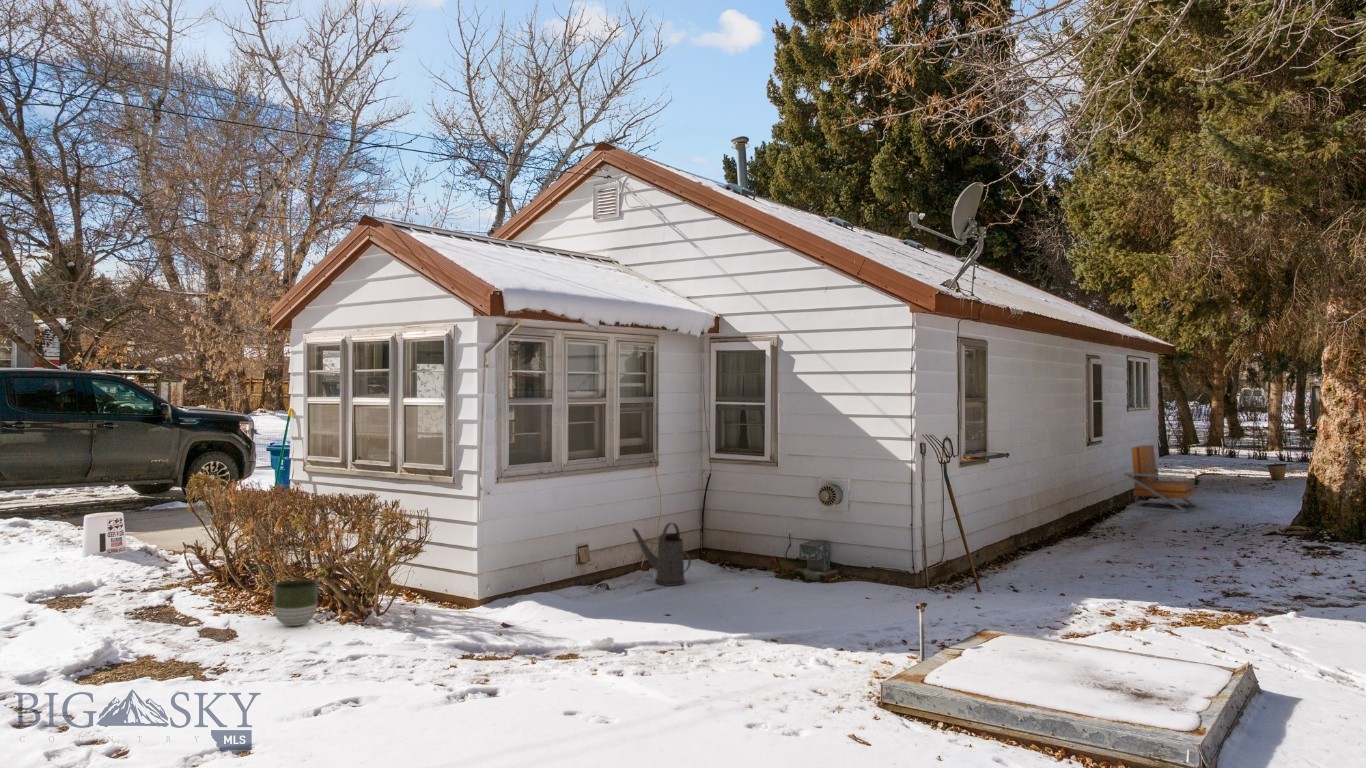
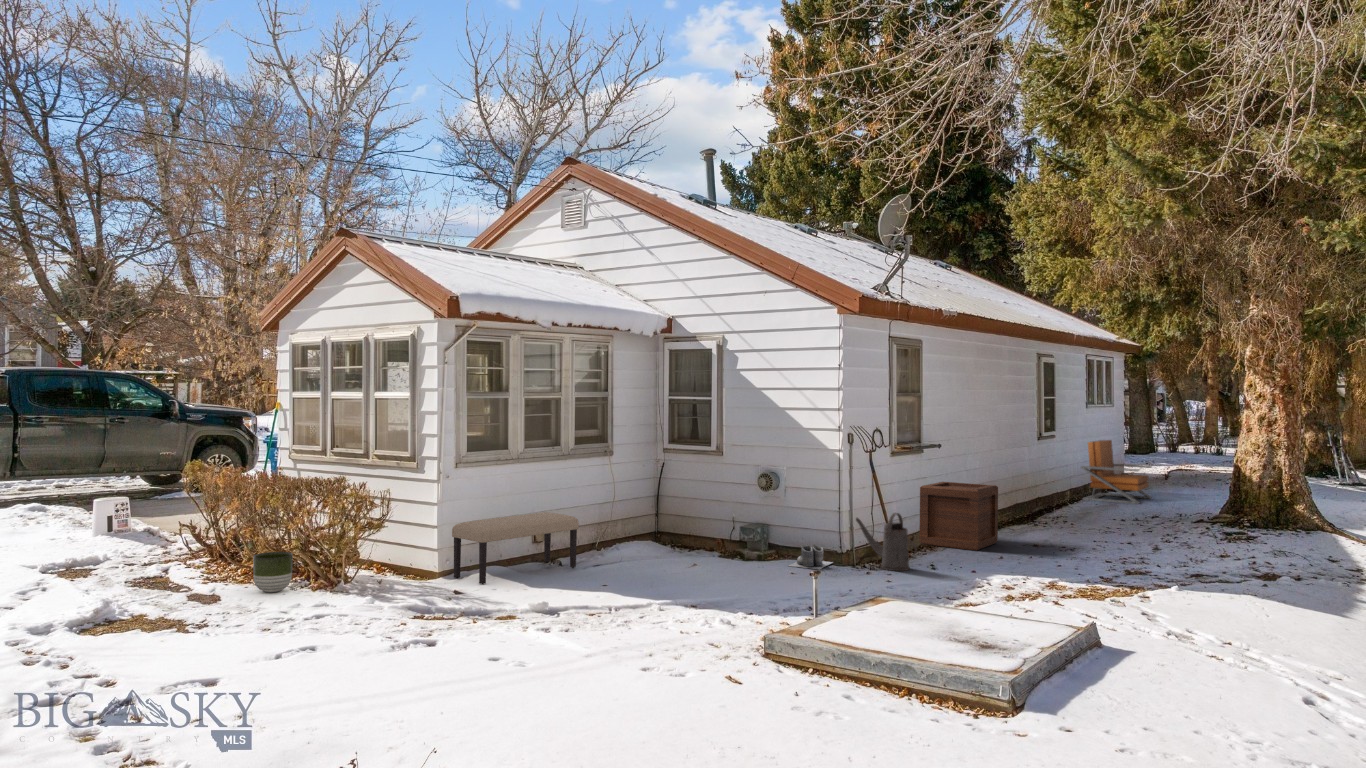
wooden crate: none [986,493,1068,568] -> present [919,482,998,551]
watering can: present [633,523,691,586] -> present [856,513,917,571]
bench: none [494,531,630,614] -> present [452,512,579,584]
boots: none [857,564,906,593] -> present [789,544,833,570]

